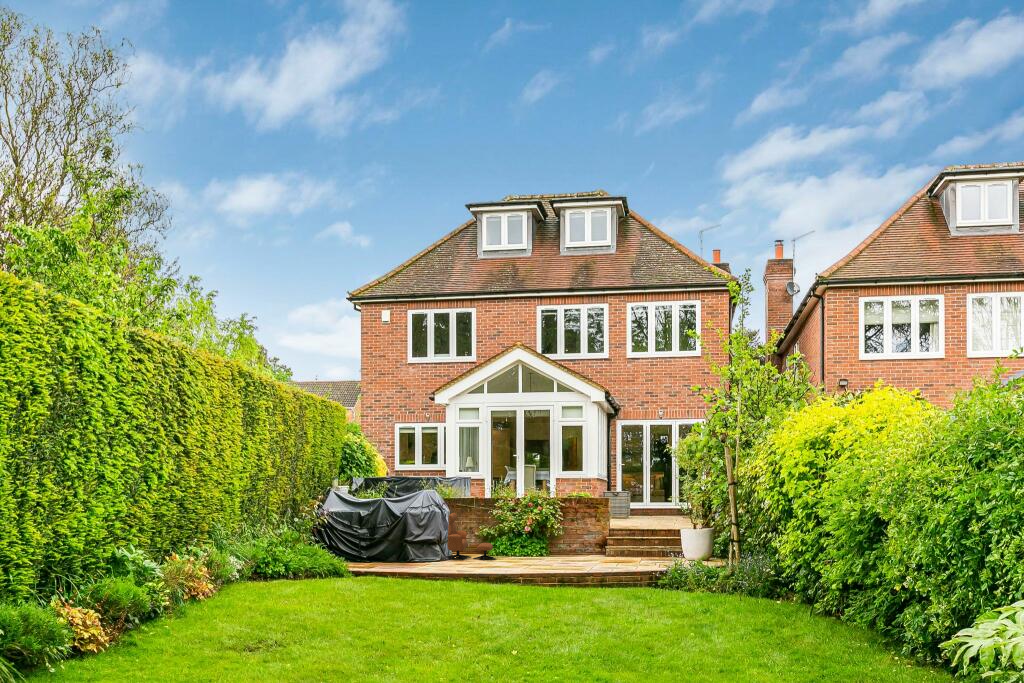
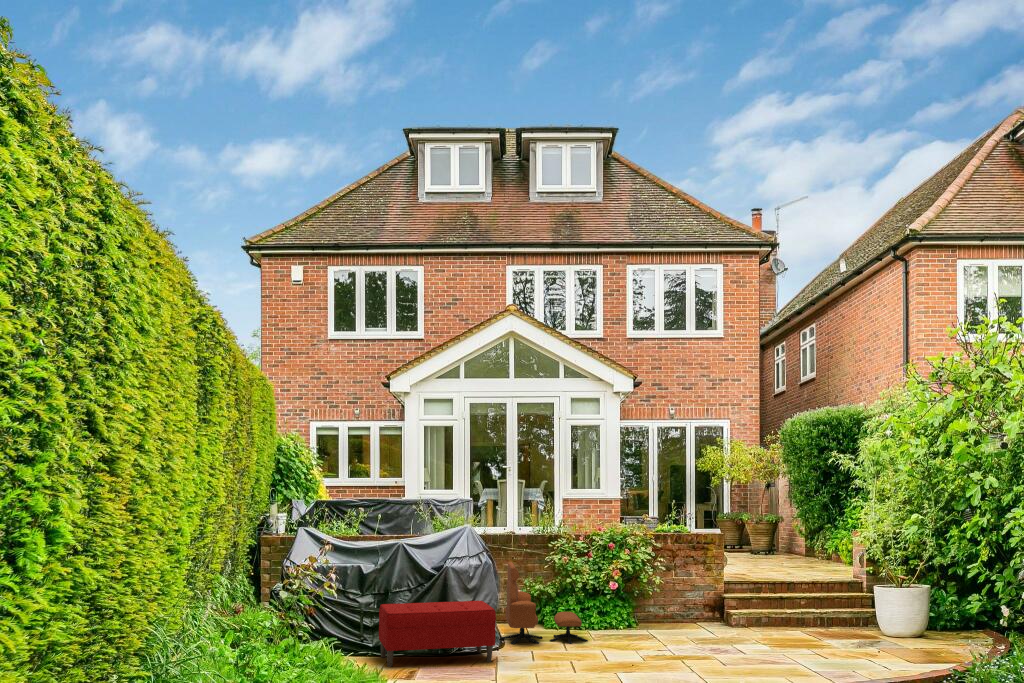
bench: none [365,533,427,565] -> present [379,601,496,667]

